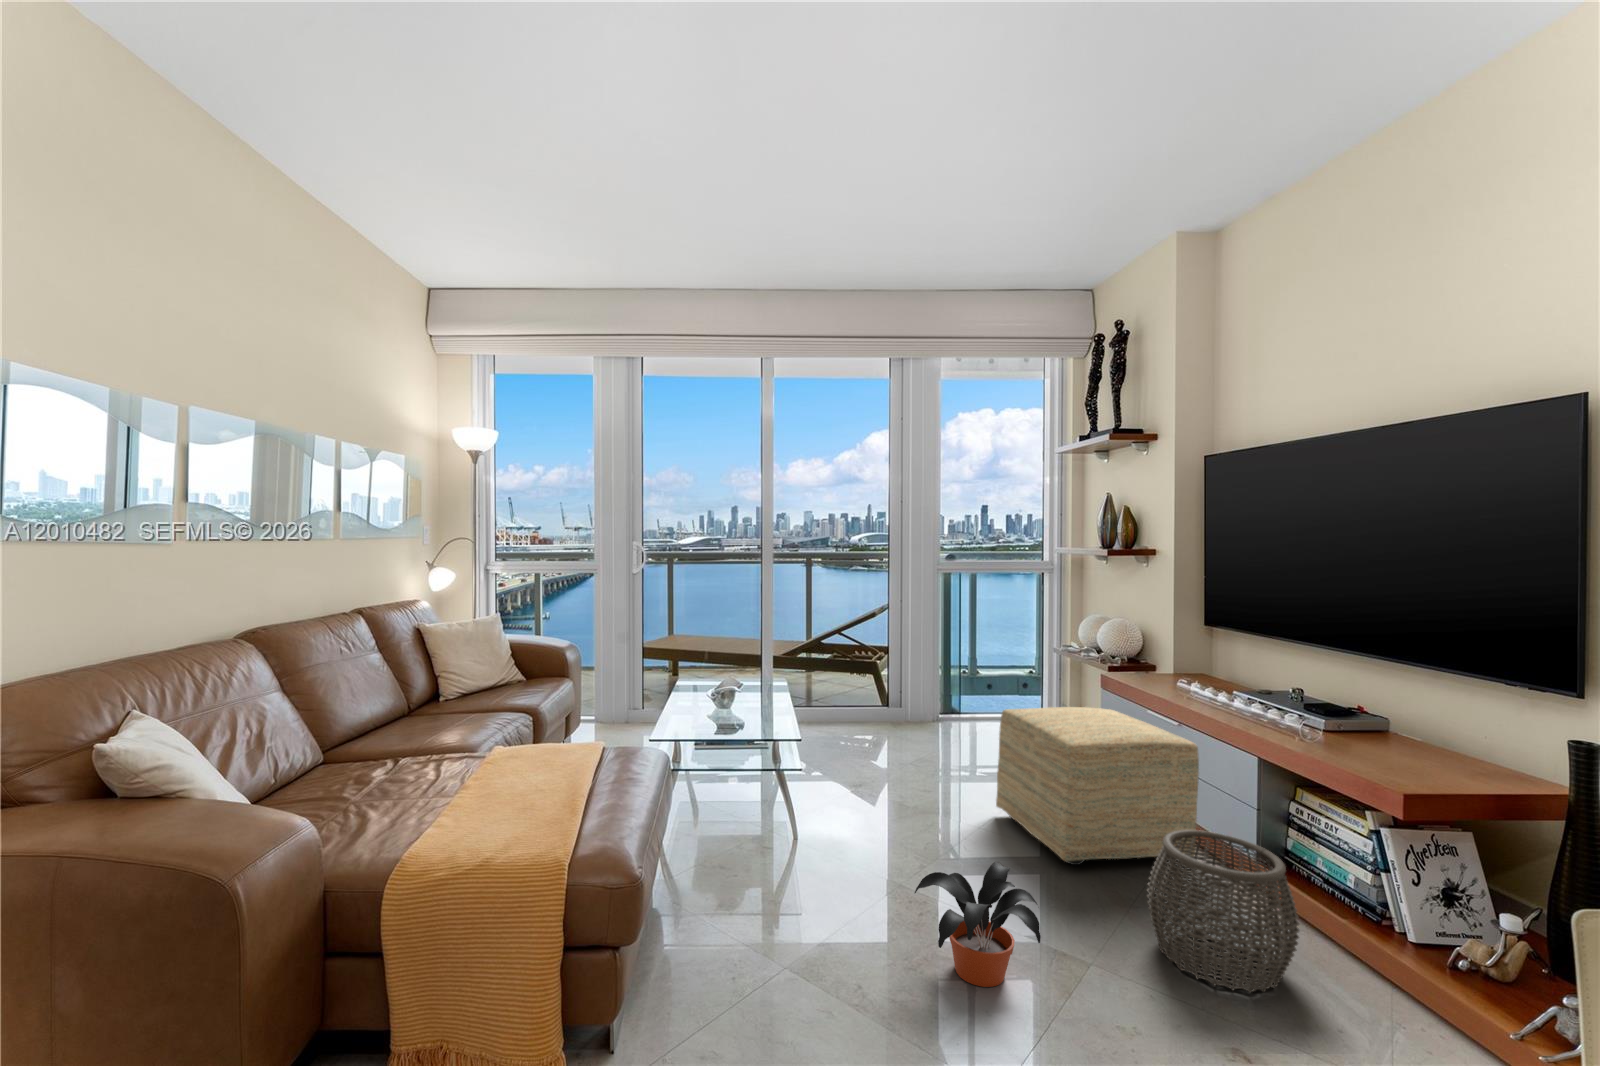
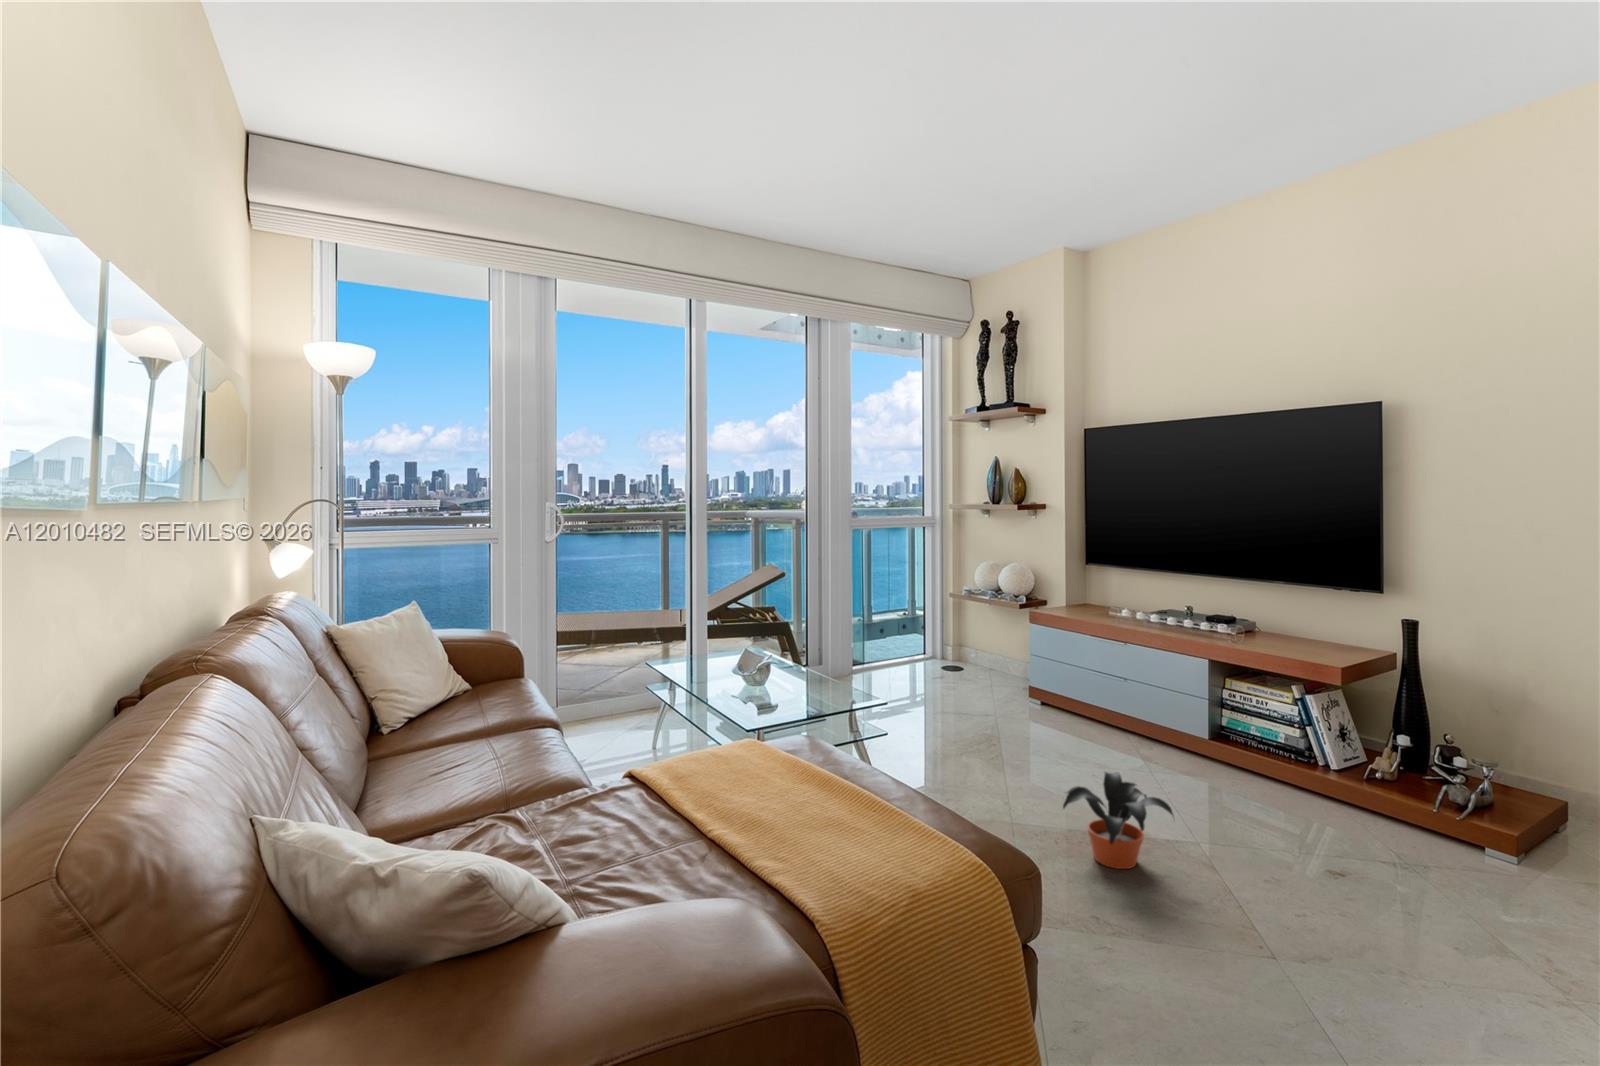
ottoman: present [996,707,1199,865] -> none [989,641,1155,769]
woven basket: present [1147,830,1300,993] -> none [1180,719,1295,828]

